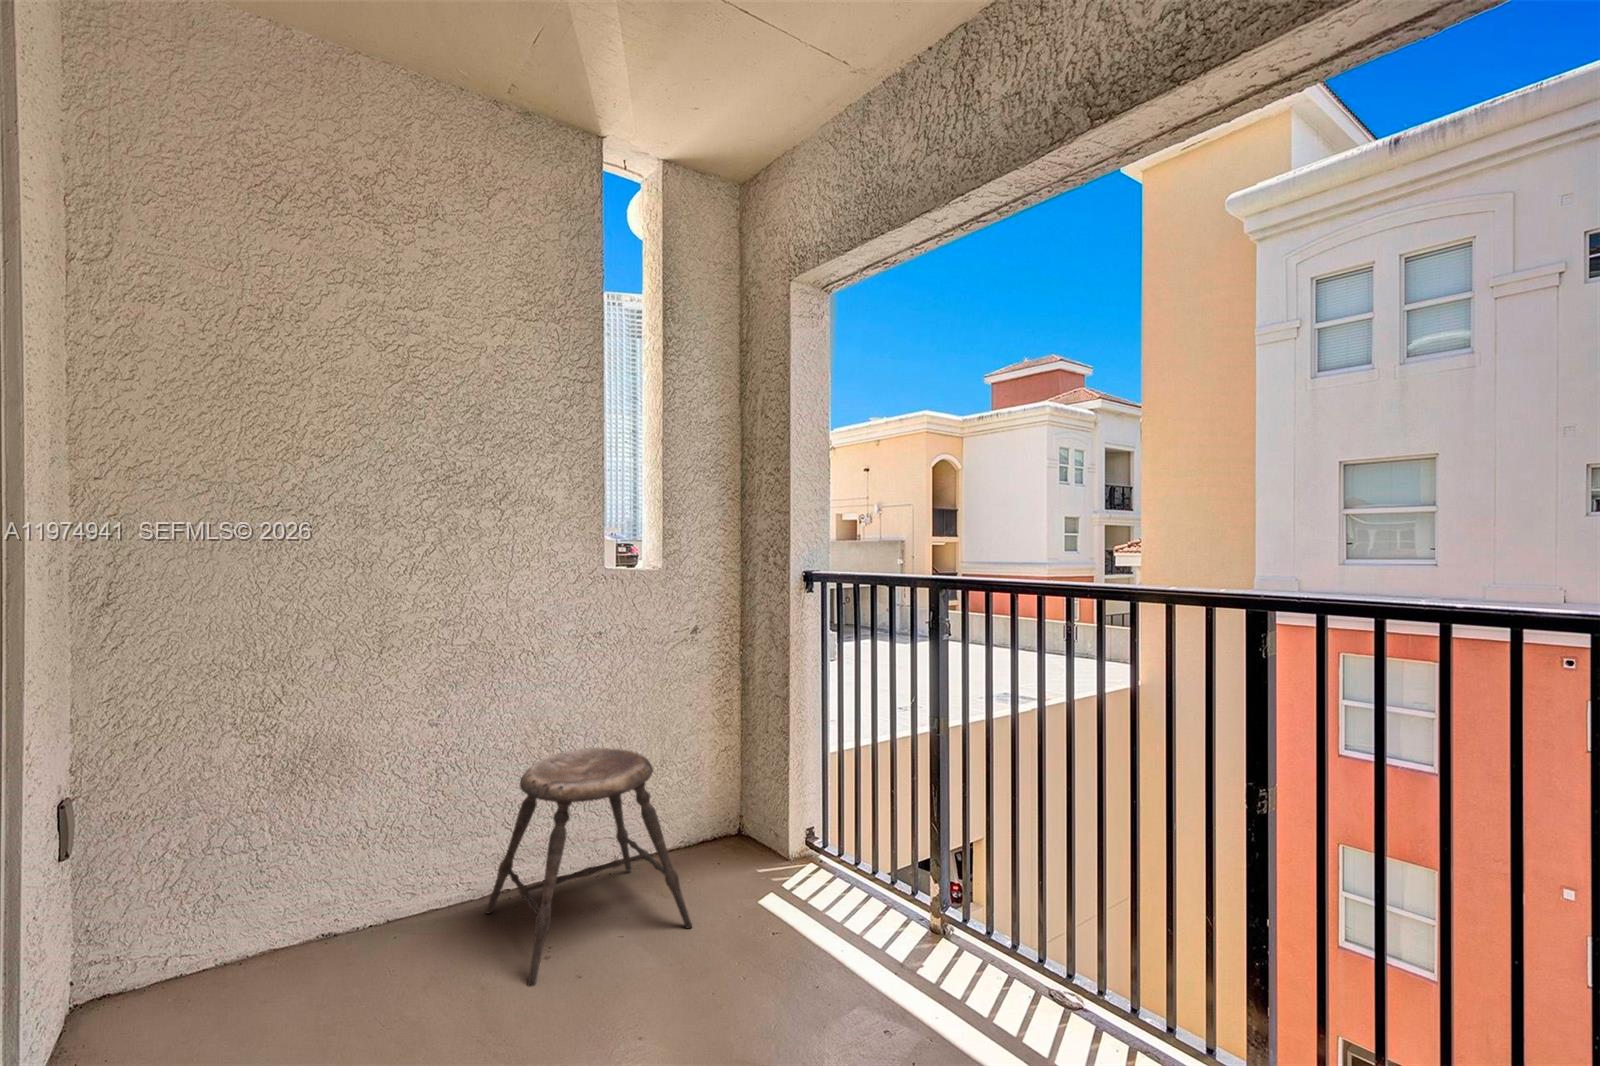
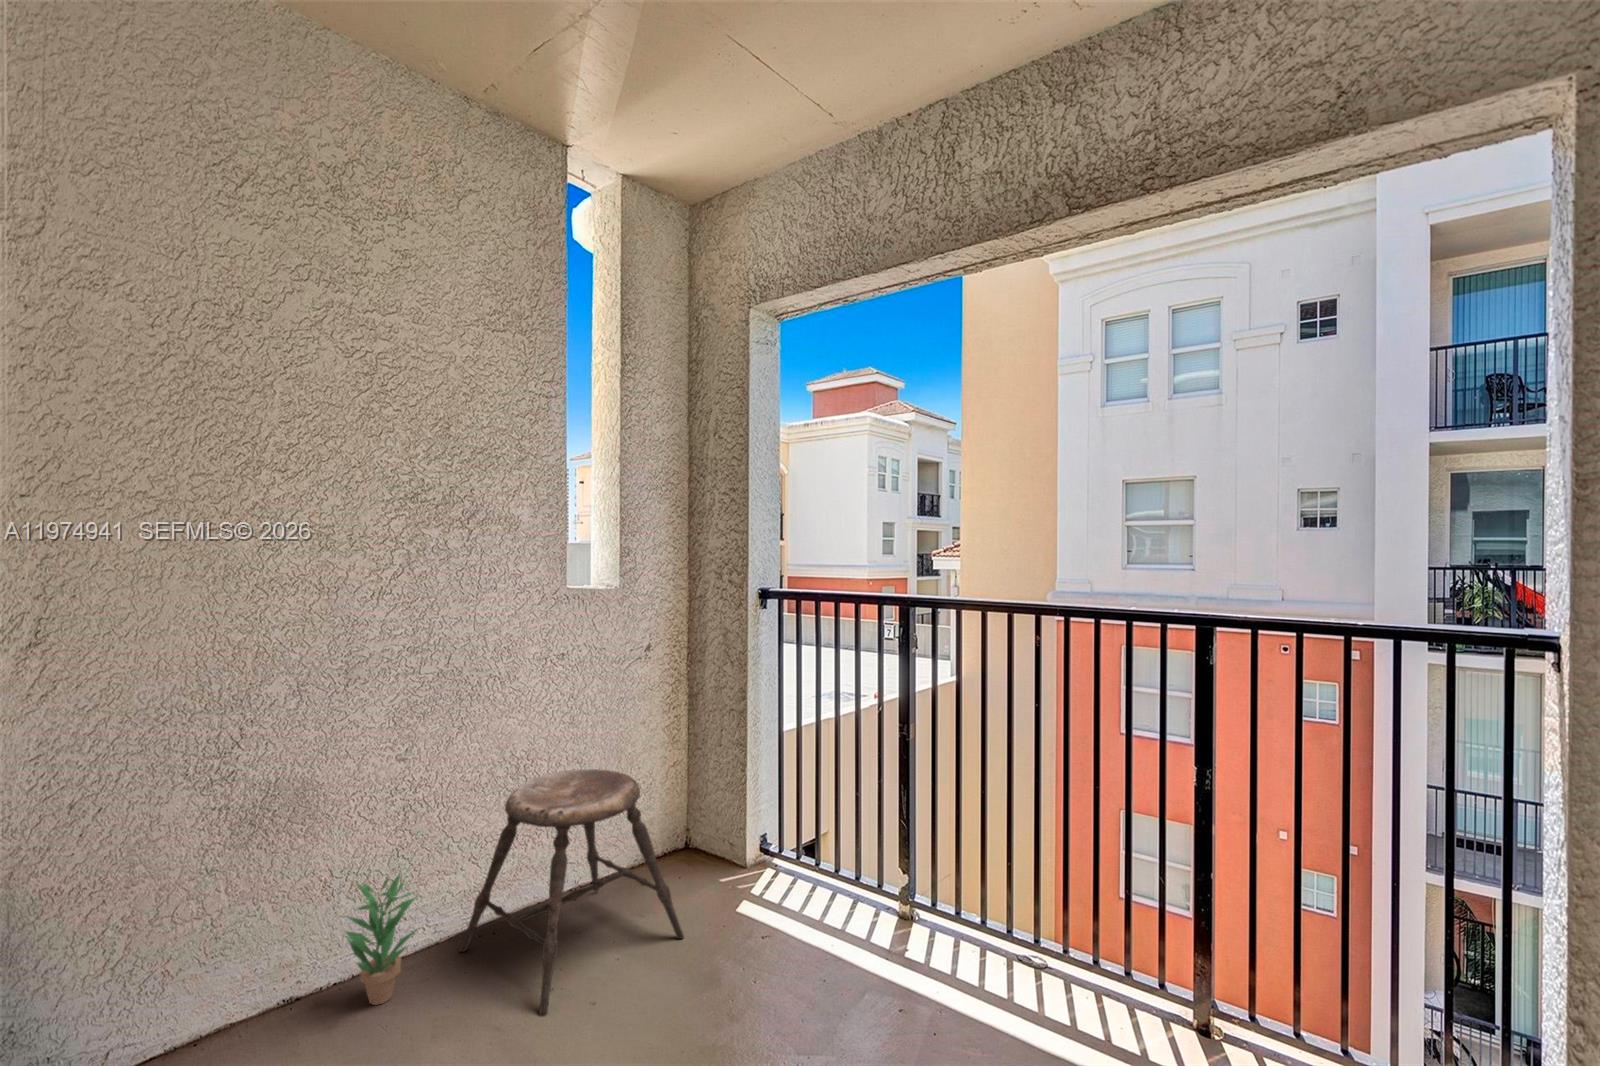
potted plant: none [364,828,439,953] -> present [346,873,418,1005]

